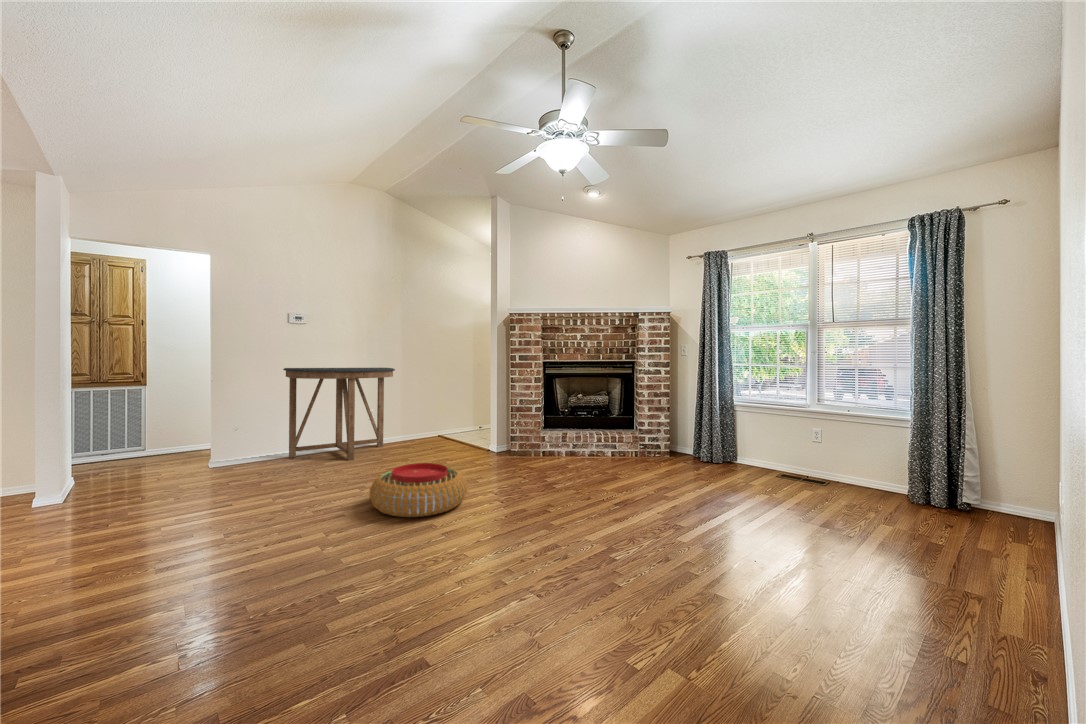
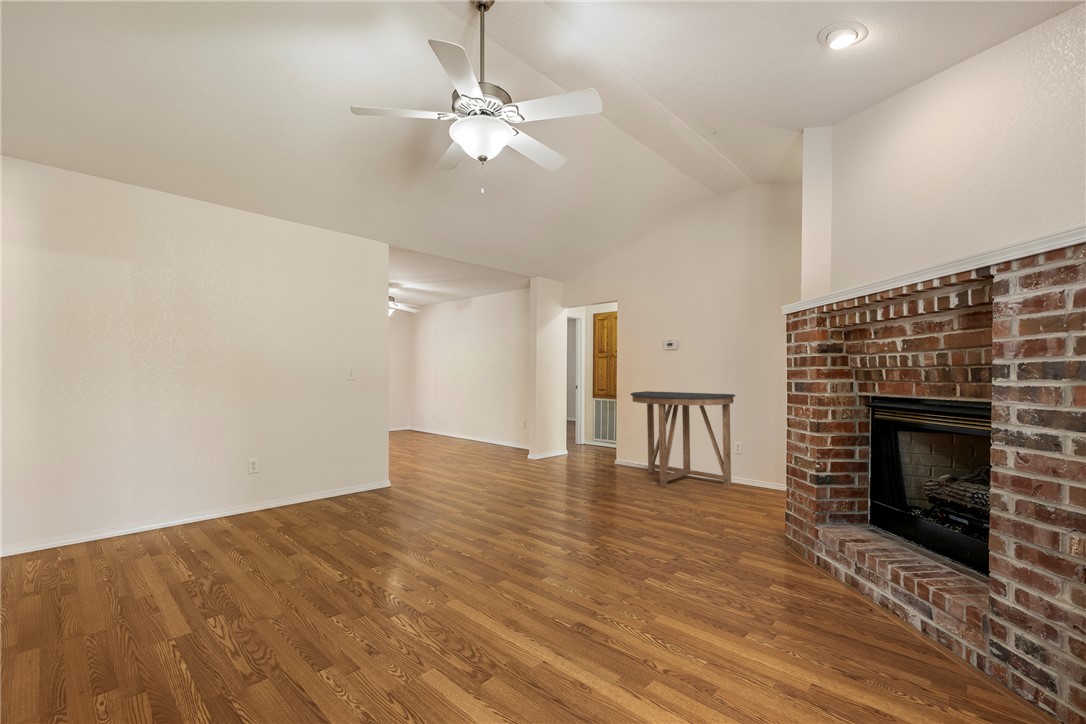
pouf: present [369,463,467,517] -> none [497,487,587,539]

